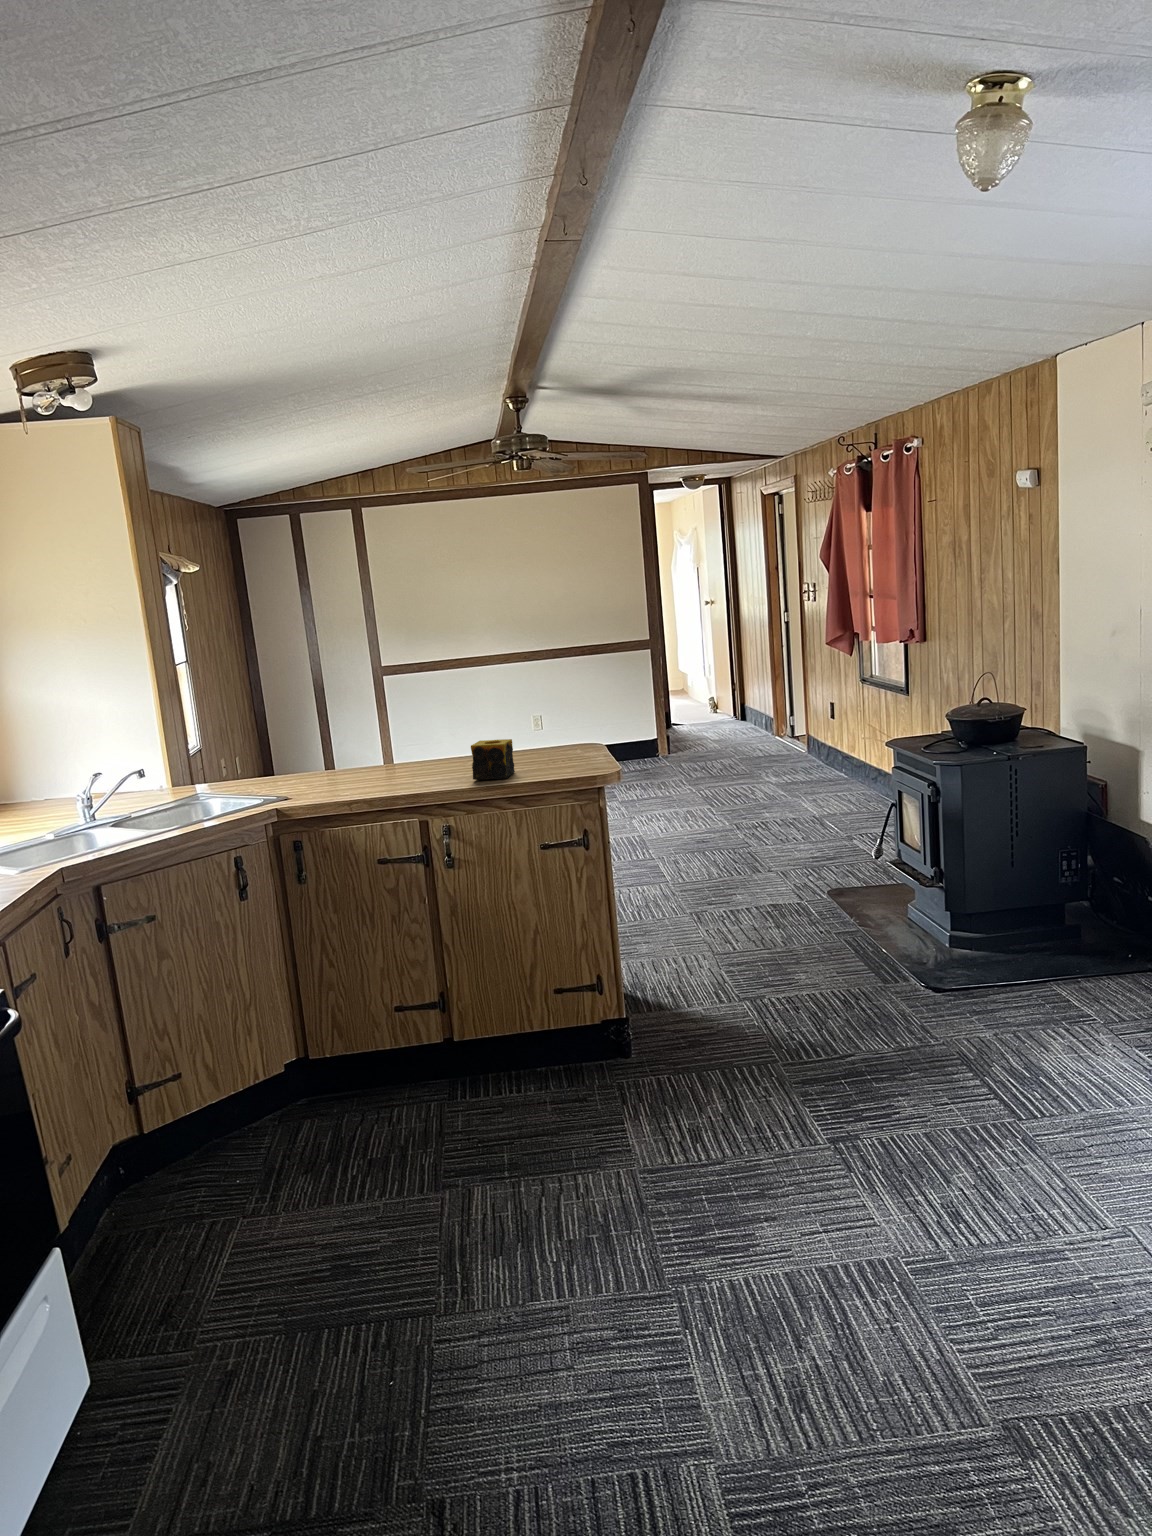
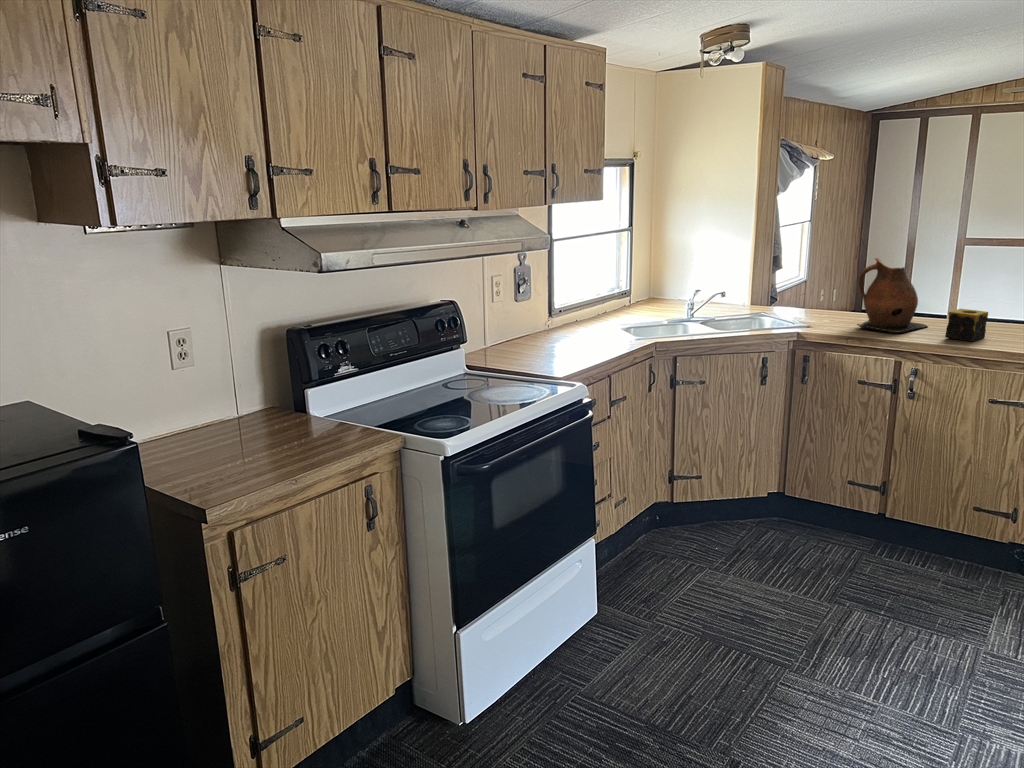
ceramic pitcher: none [344,689,442,788] -> present [857,258,927,333]

